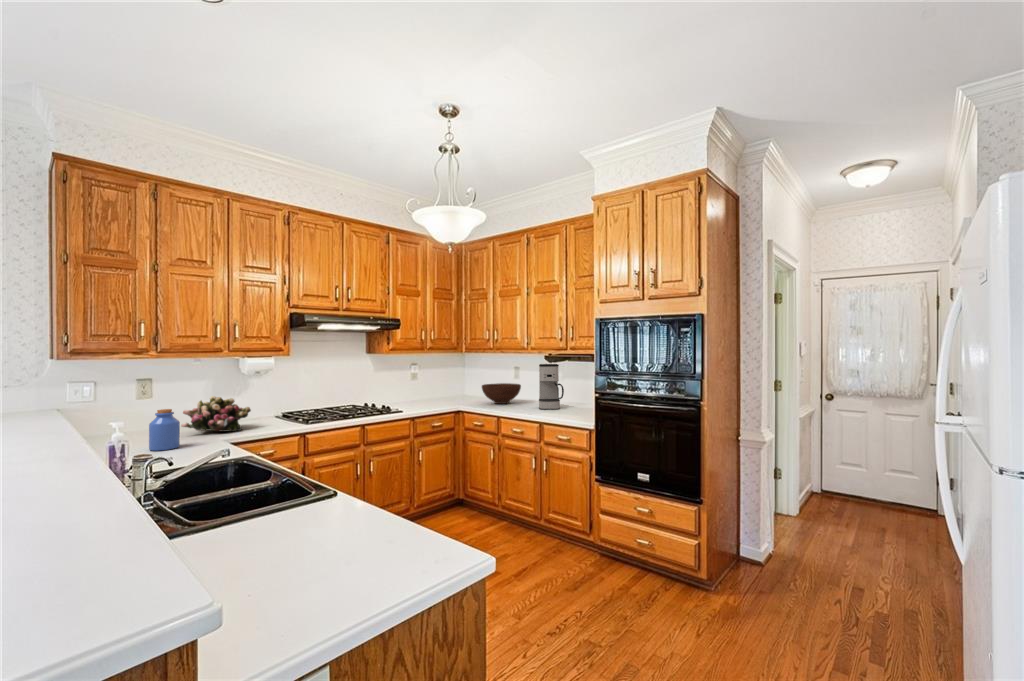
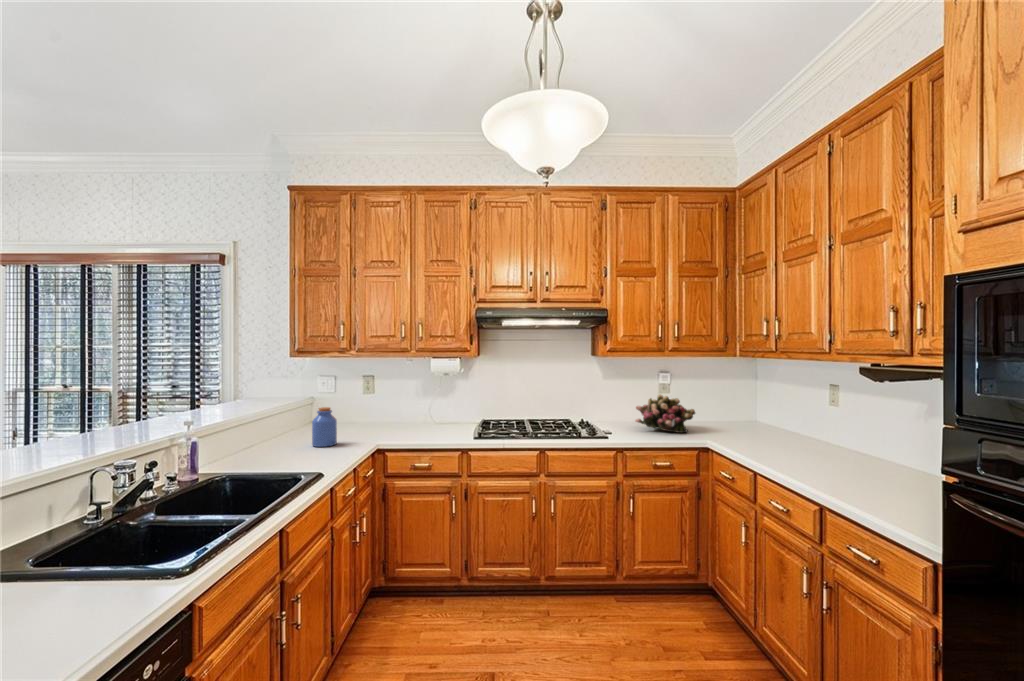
coffee maker: present [539,364,564,410] -> none [827,388,894,488]
fruit bowl: present [482,383,521,404] -> none [742,412,822,452]
flower arrangement: present [181,396,251,432] -> present [636,394,695,433]

